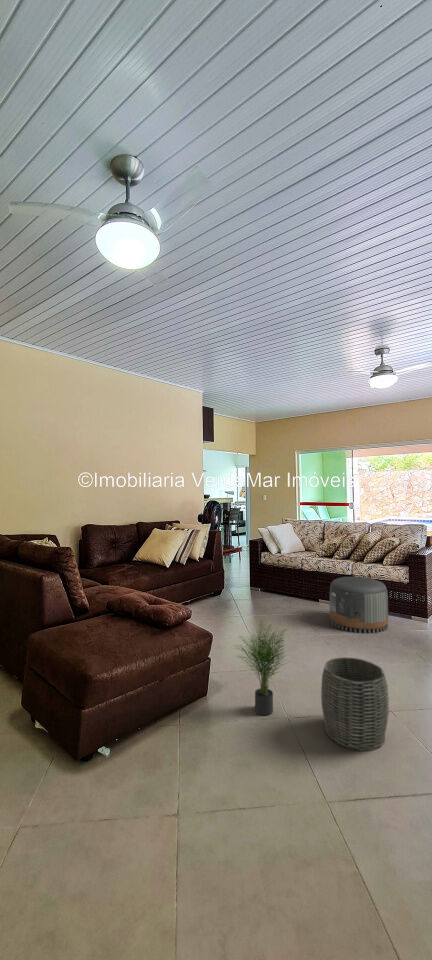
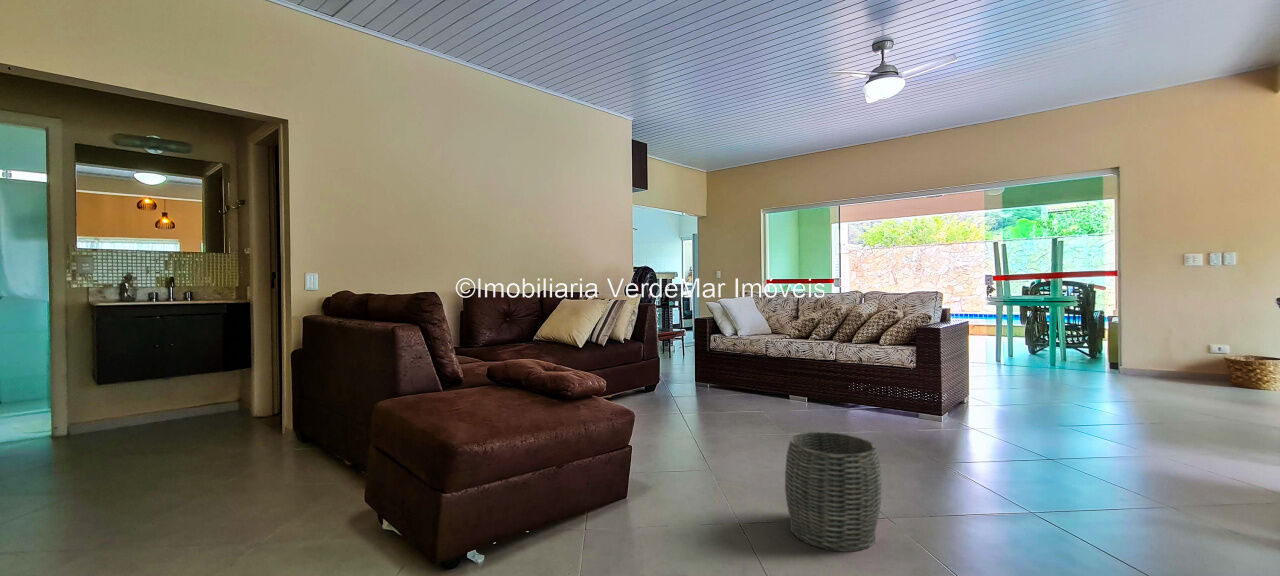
pouf: present [330,577,388,634] -> none [804,357,885,430]
potted plant: present [242,627,286,715] -> none [660,381,743,512]

